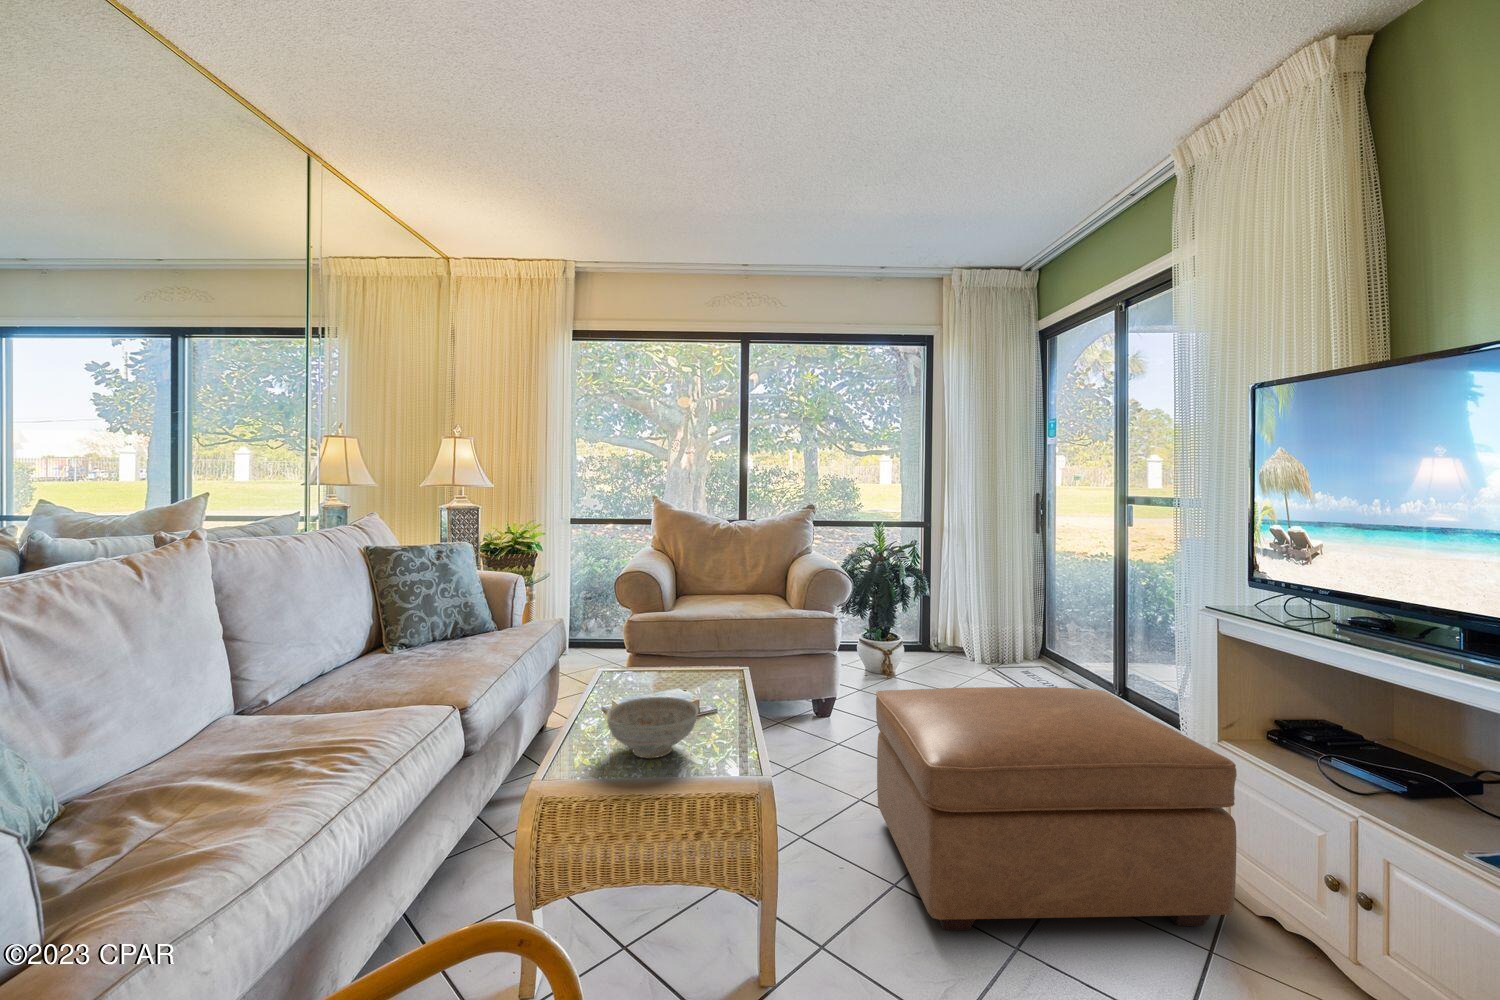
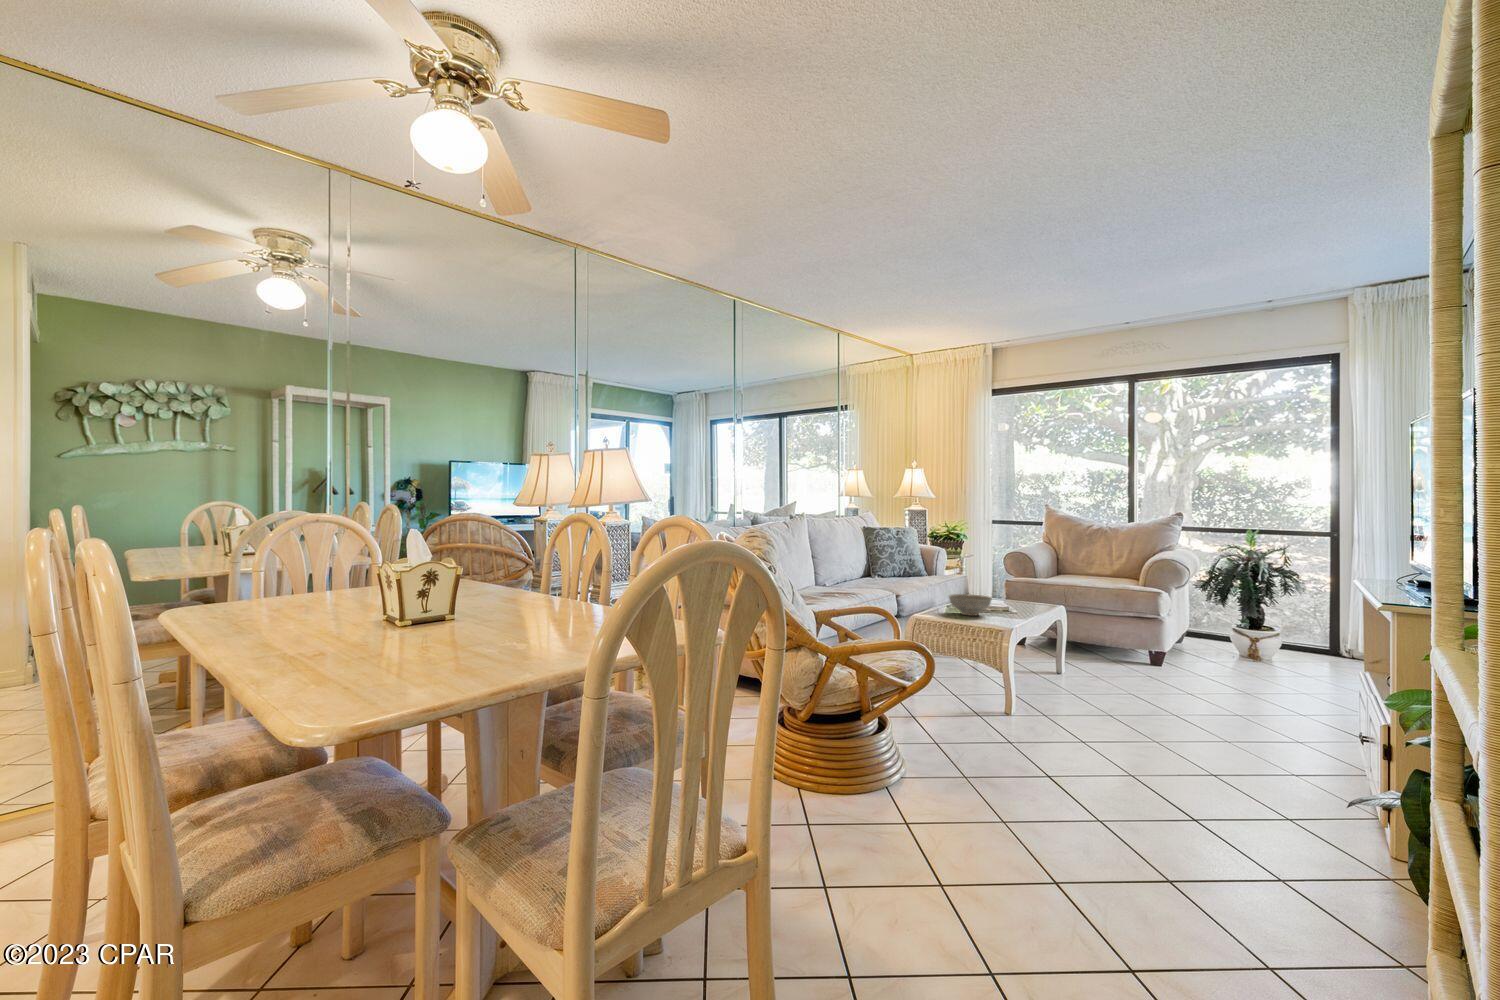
ottoman: present [876,687,1237,930] -> none [1102,621,1319,766]

